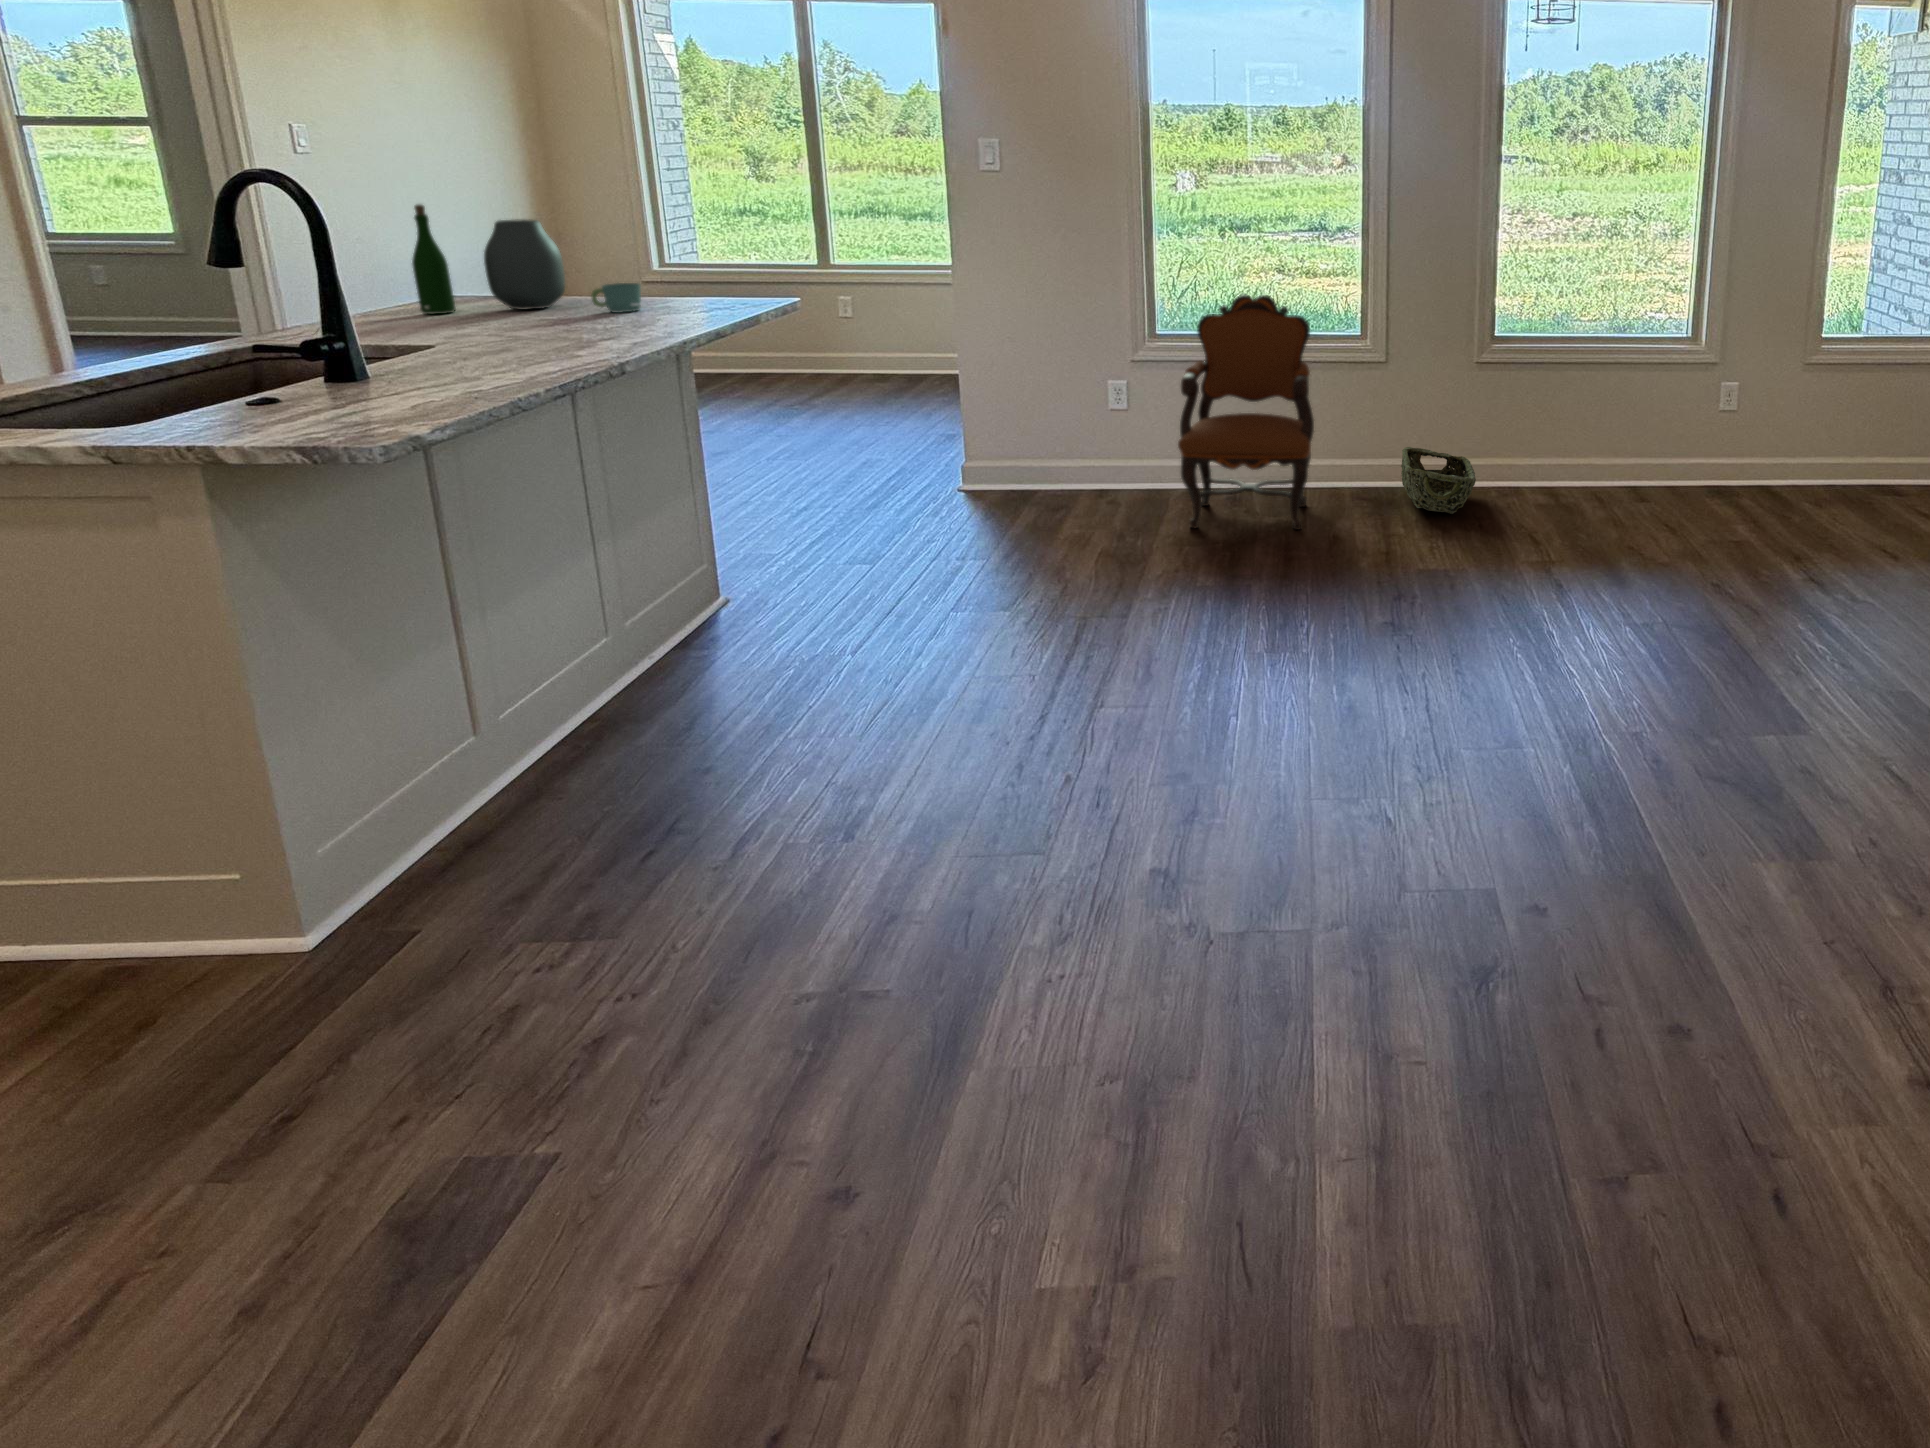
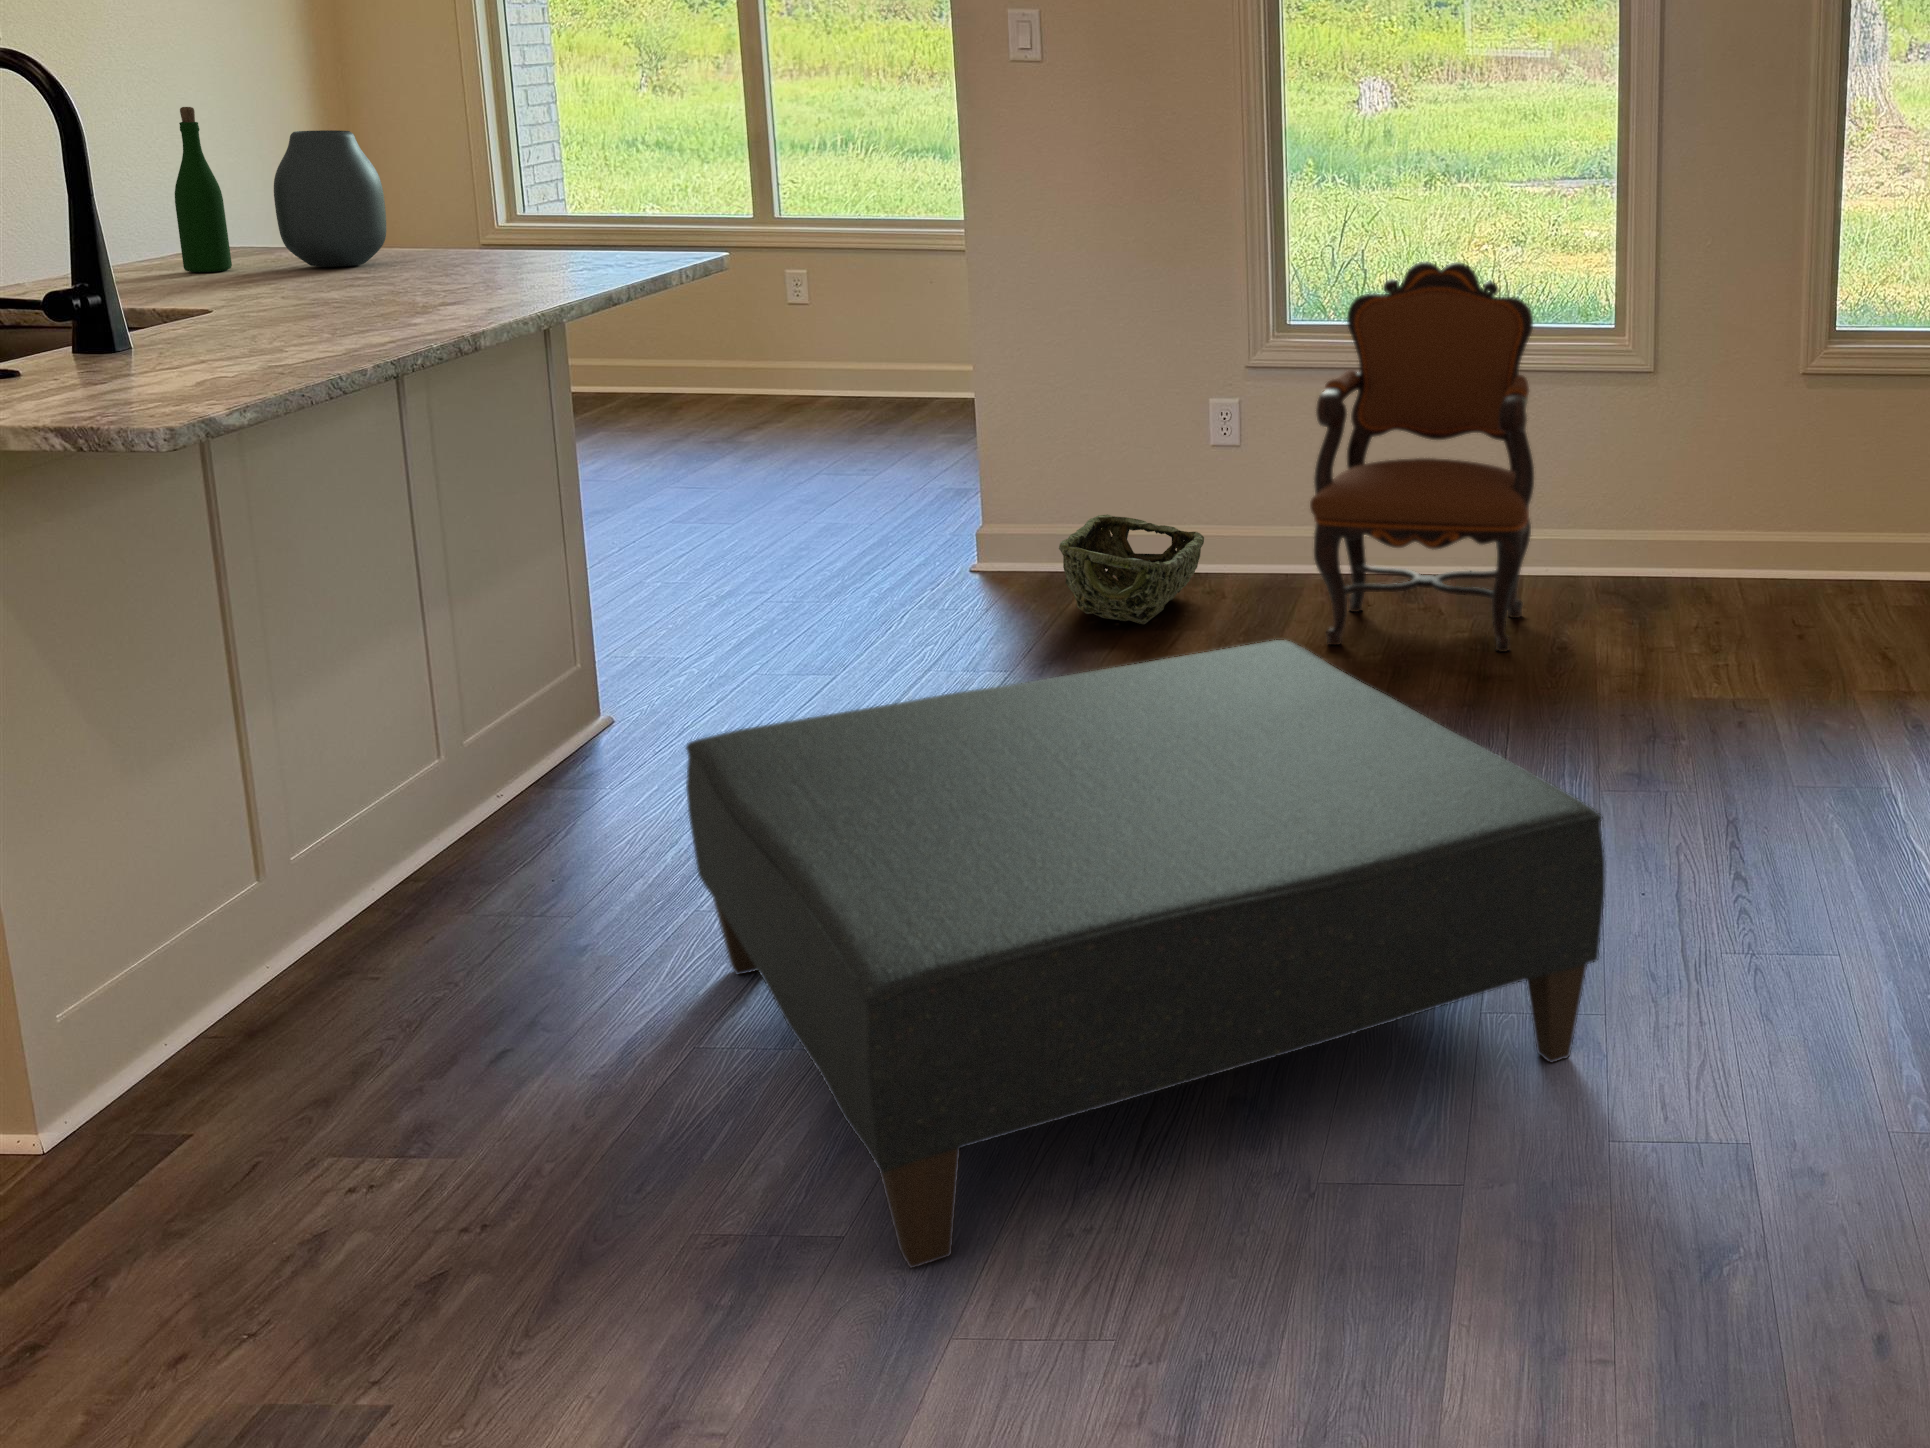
mug: present [591,283,641,313] -> none [425,227,495,272]
woven basket: present [1401,447,1476,514] -> present [1059,514,1204,624]
ottoman: none [778,540,1388,999] -> present [686,640,1605,1268]

